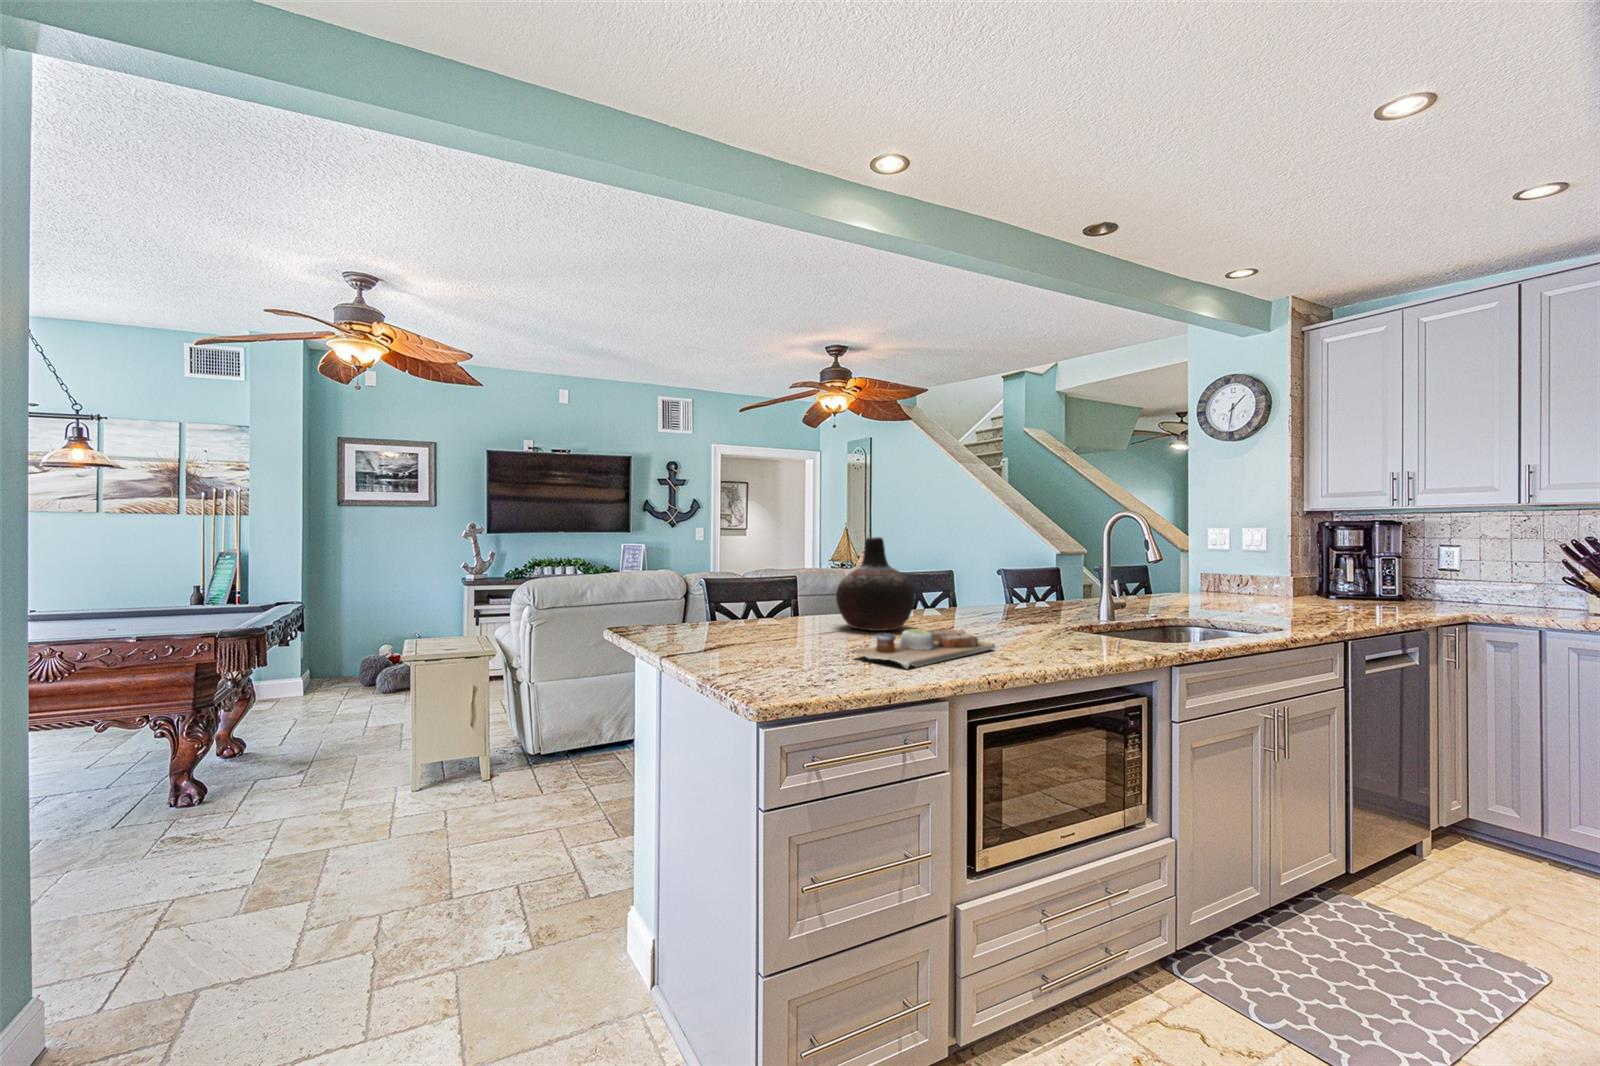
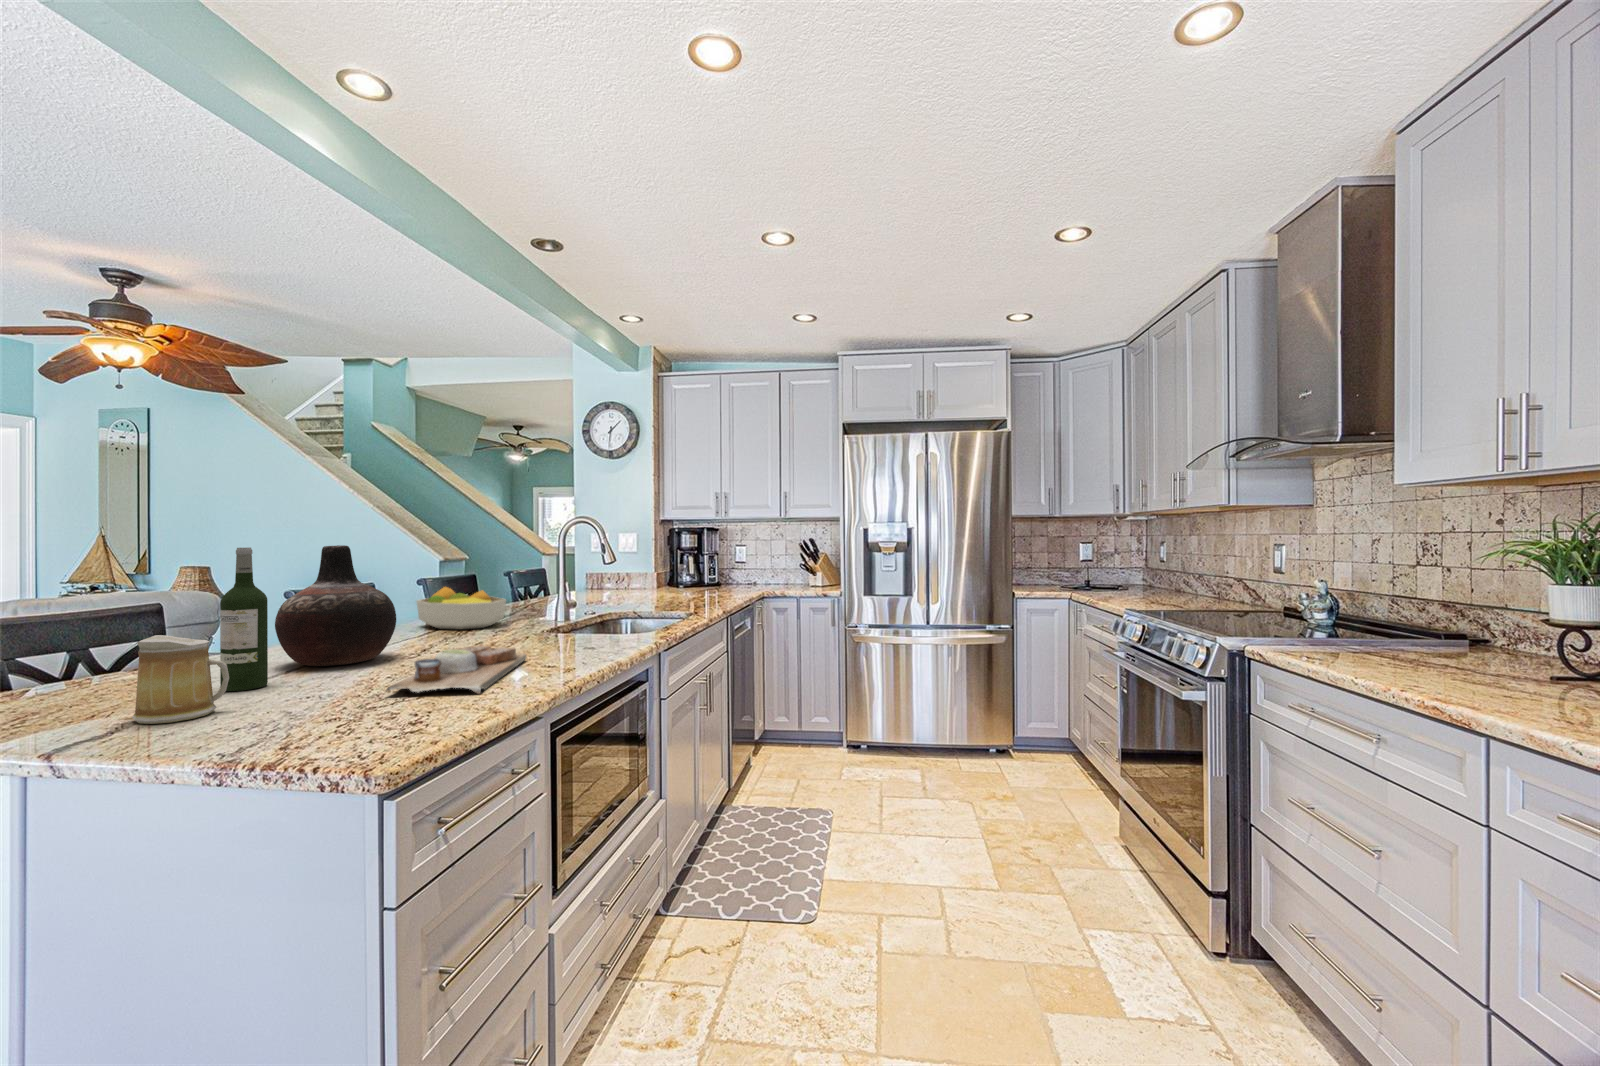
wine bottle: none [789,538,814,638] -> present [220,547,268,691]
fruit bowl: none [974,576,1045,617] -> present [416,587,506,629]
mug: none [726,593,772,650] -> present [132,635,229,724]

